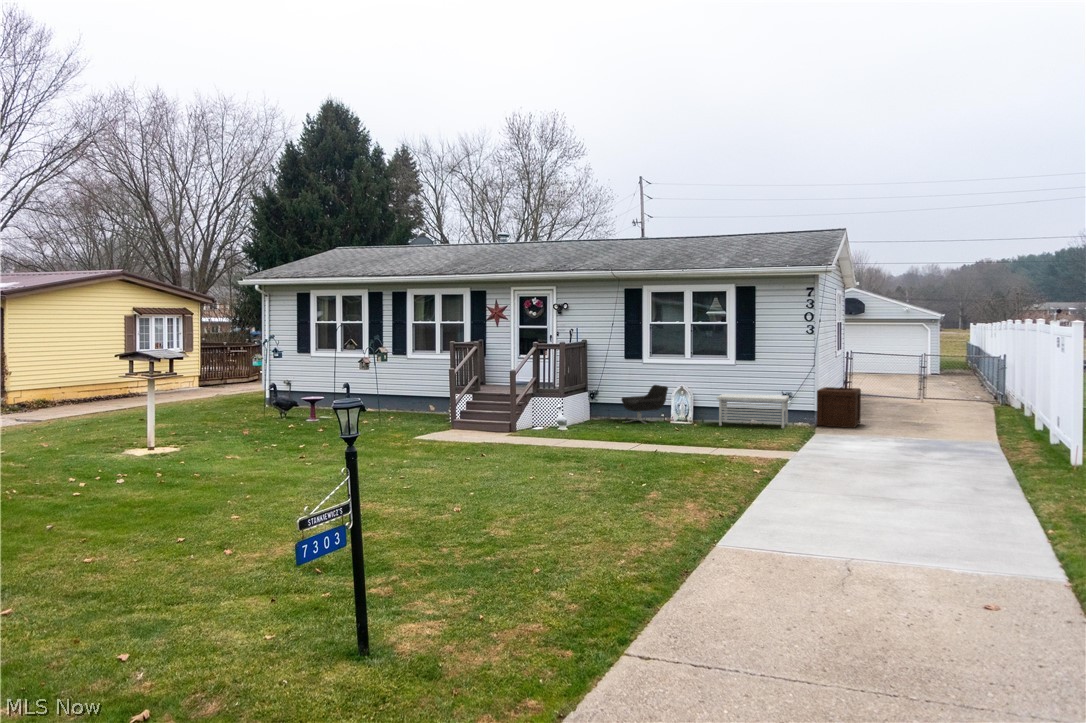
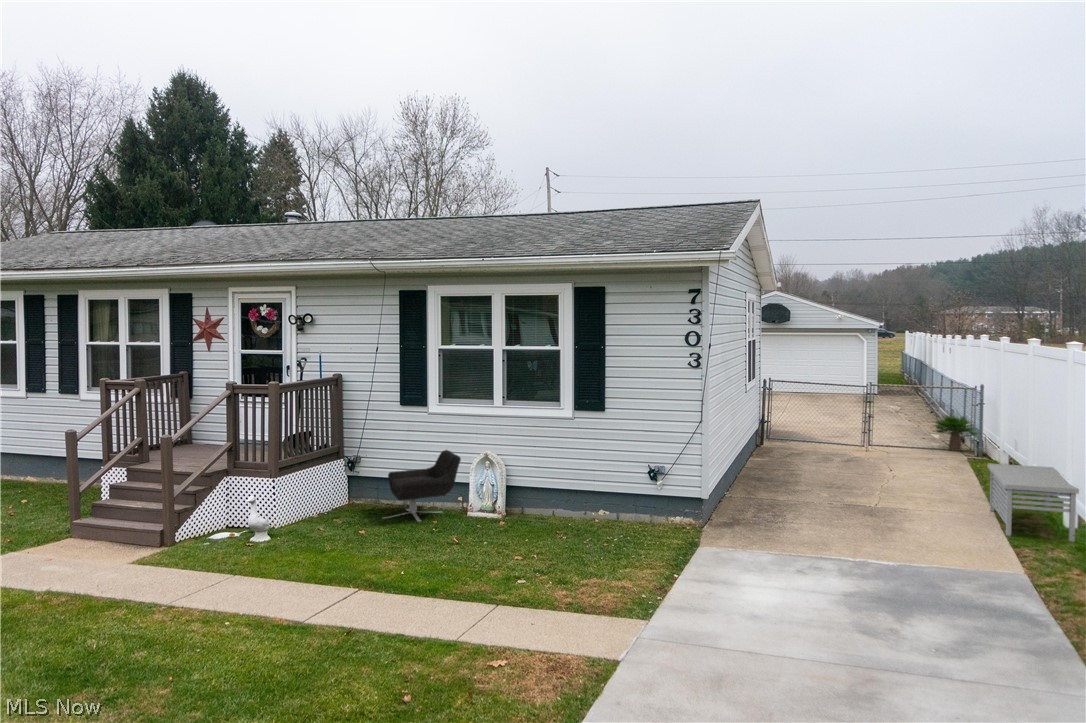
potted plant: none [968,375,1004,401] -> present [934,416,978,451]
wooden crate: present [817,387,861,428] -> none [706,456,780,534]
storage bench: present [717,394,789,428] -> present [987,464,1079,542]

